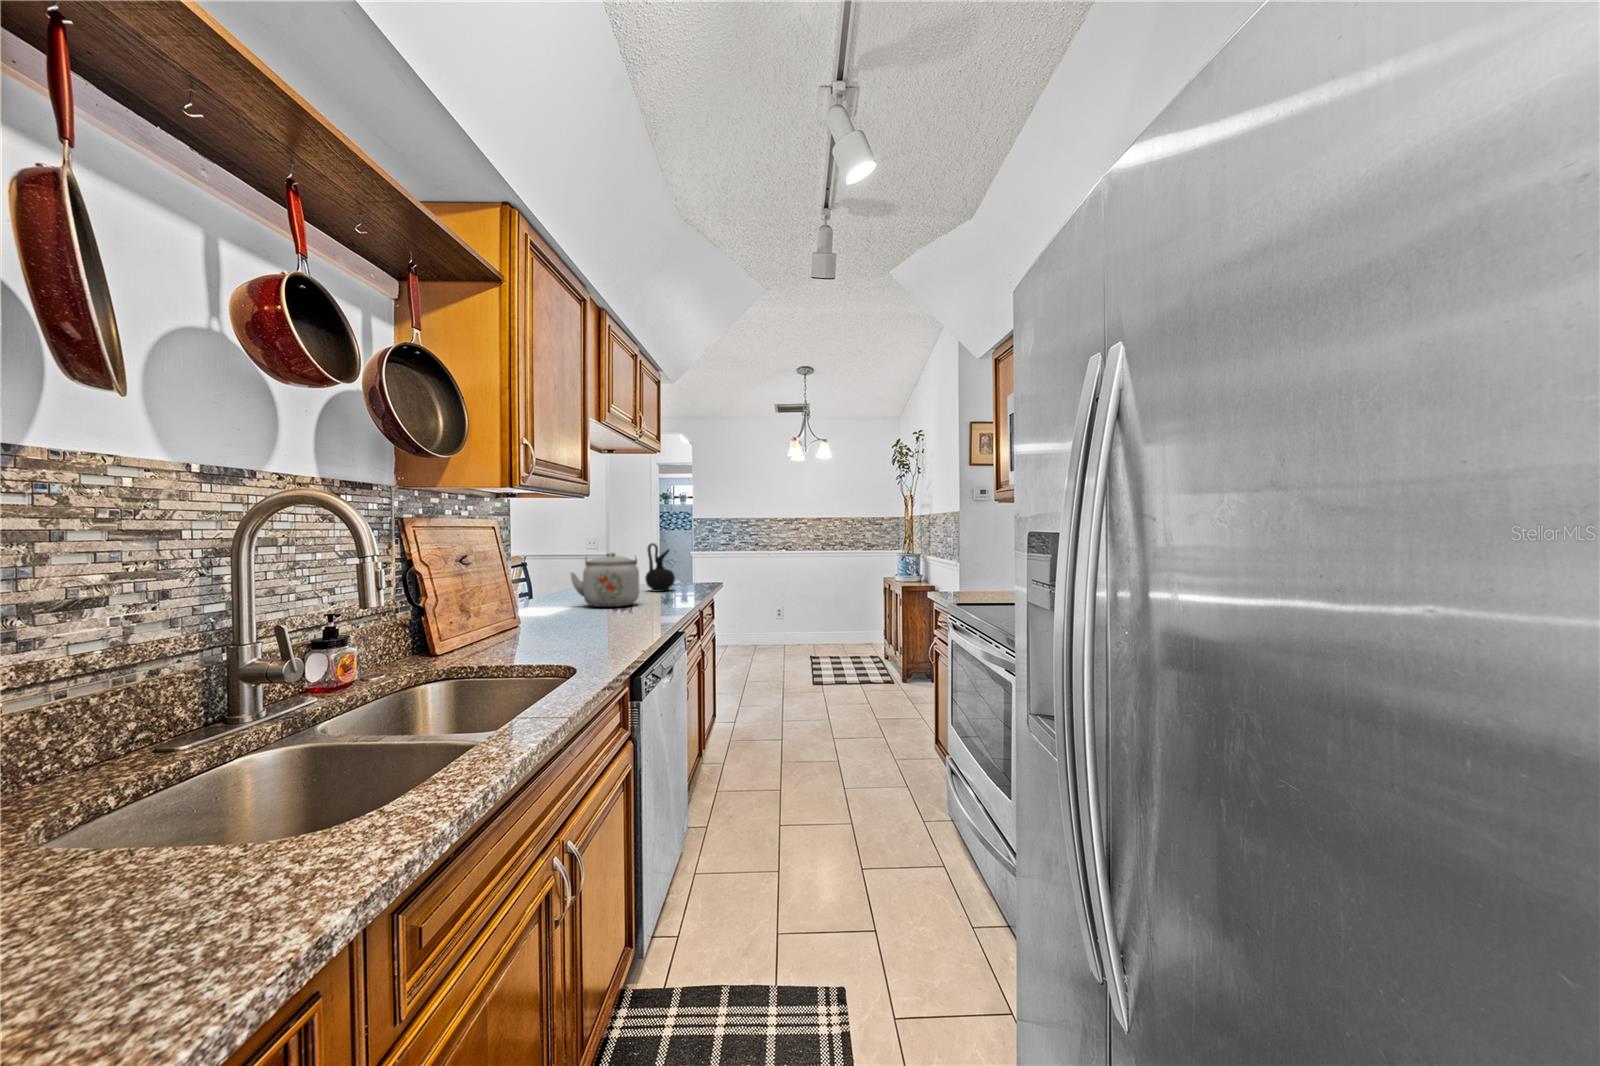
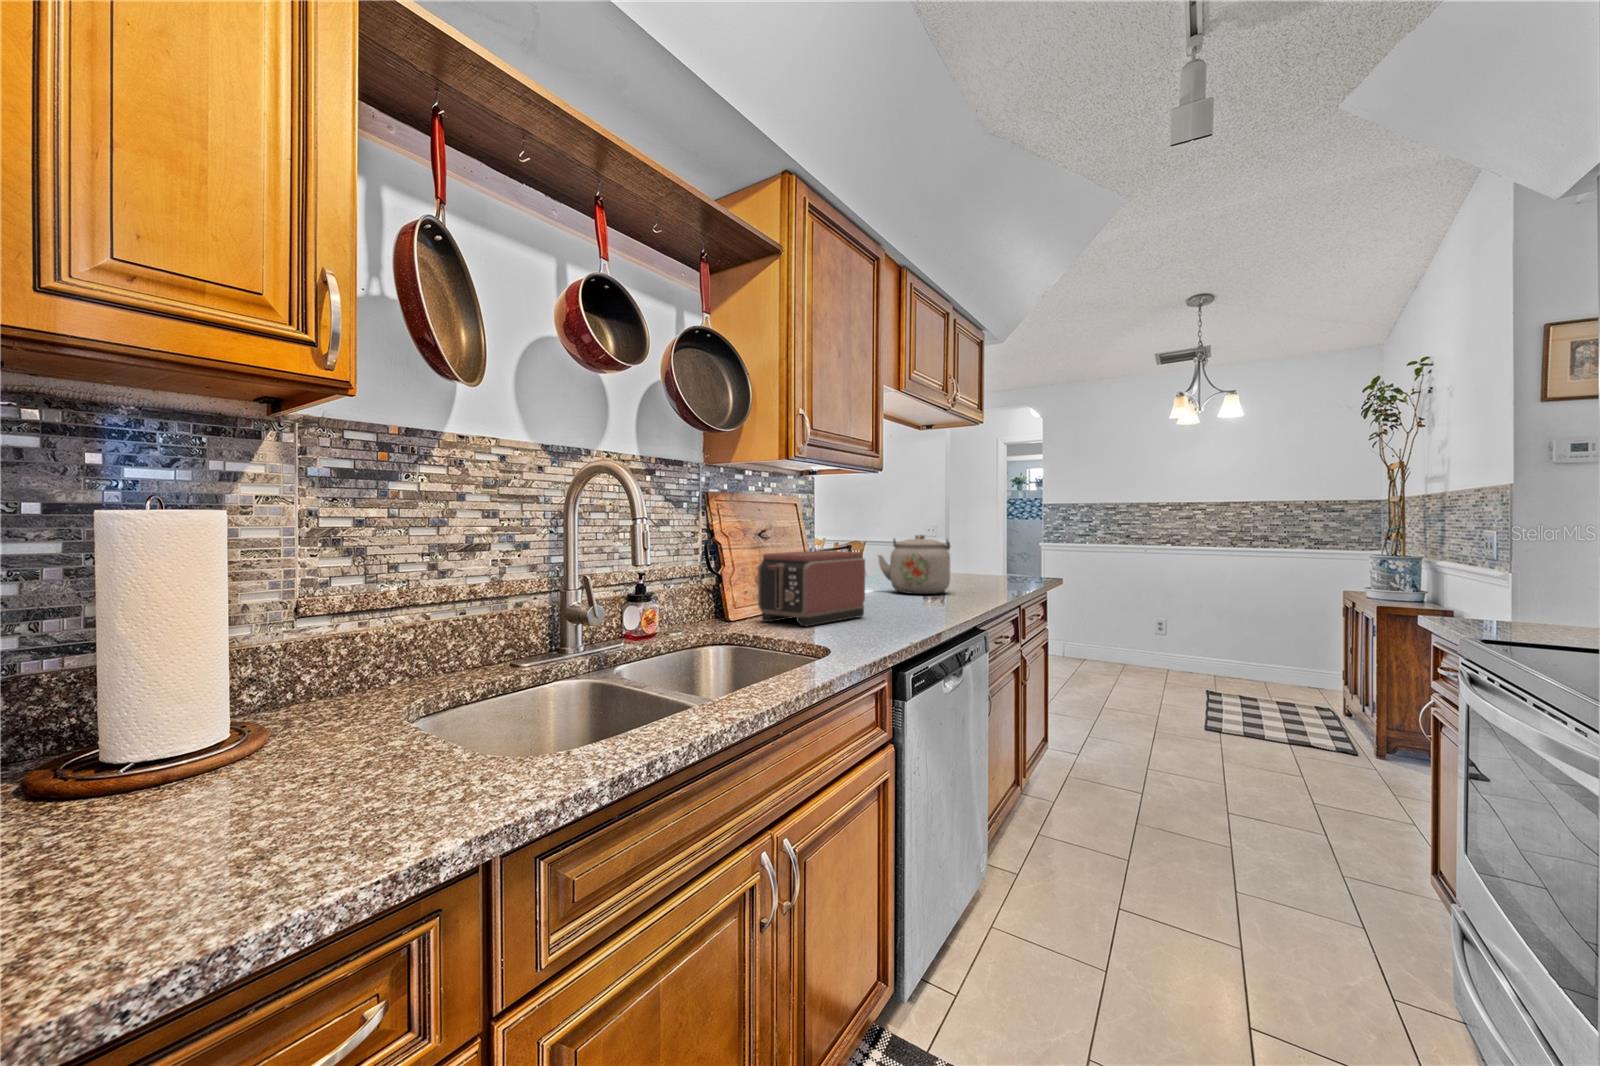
ceramic jug: present [645,543,675,592] -> none [967,527,1001,583]
toaster: none [465,574,578,652] -> present [758,551,865,626]

